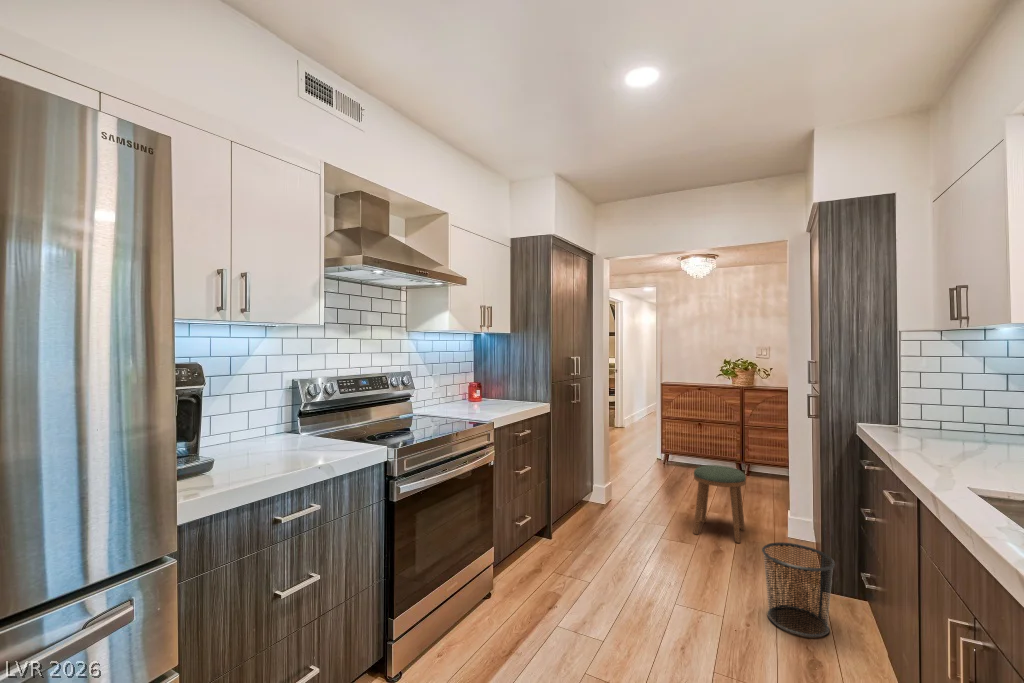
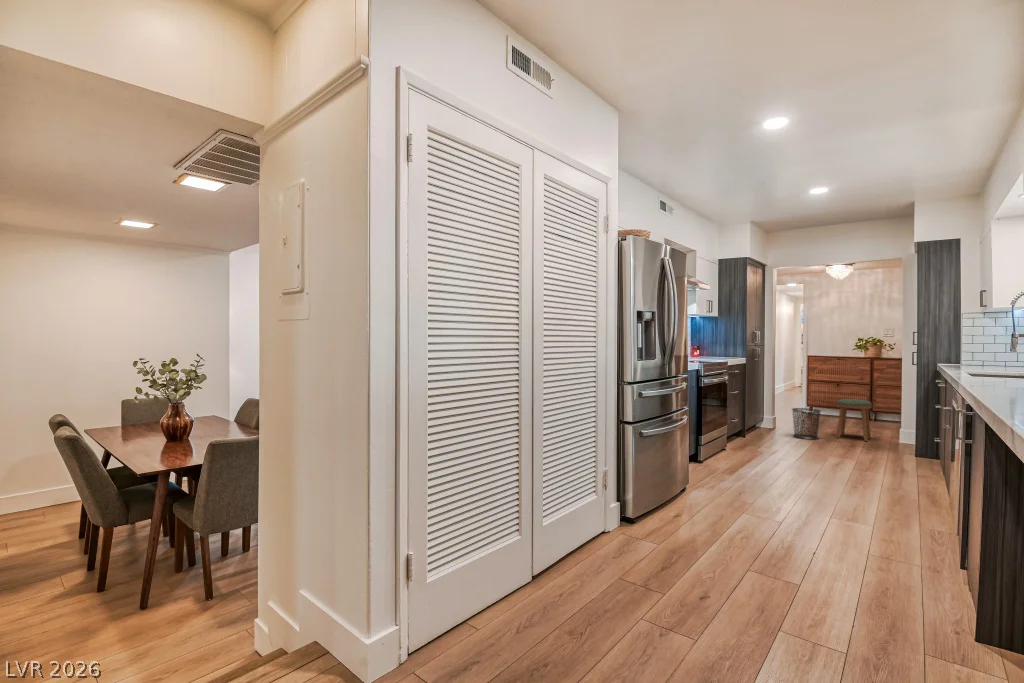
waste bin: present [762,542,835,637] -> present [792,408,821,439]

